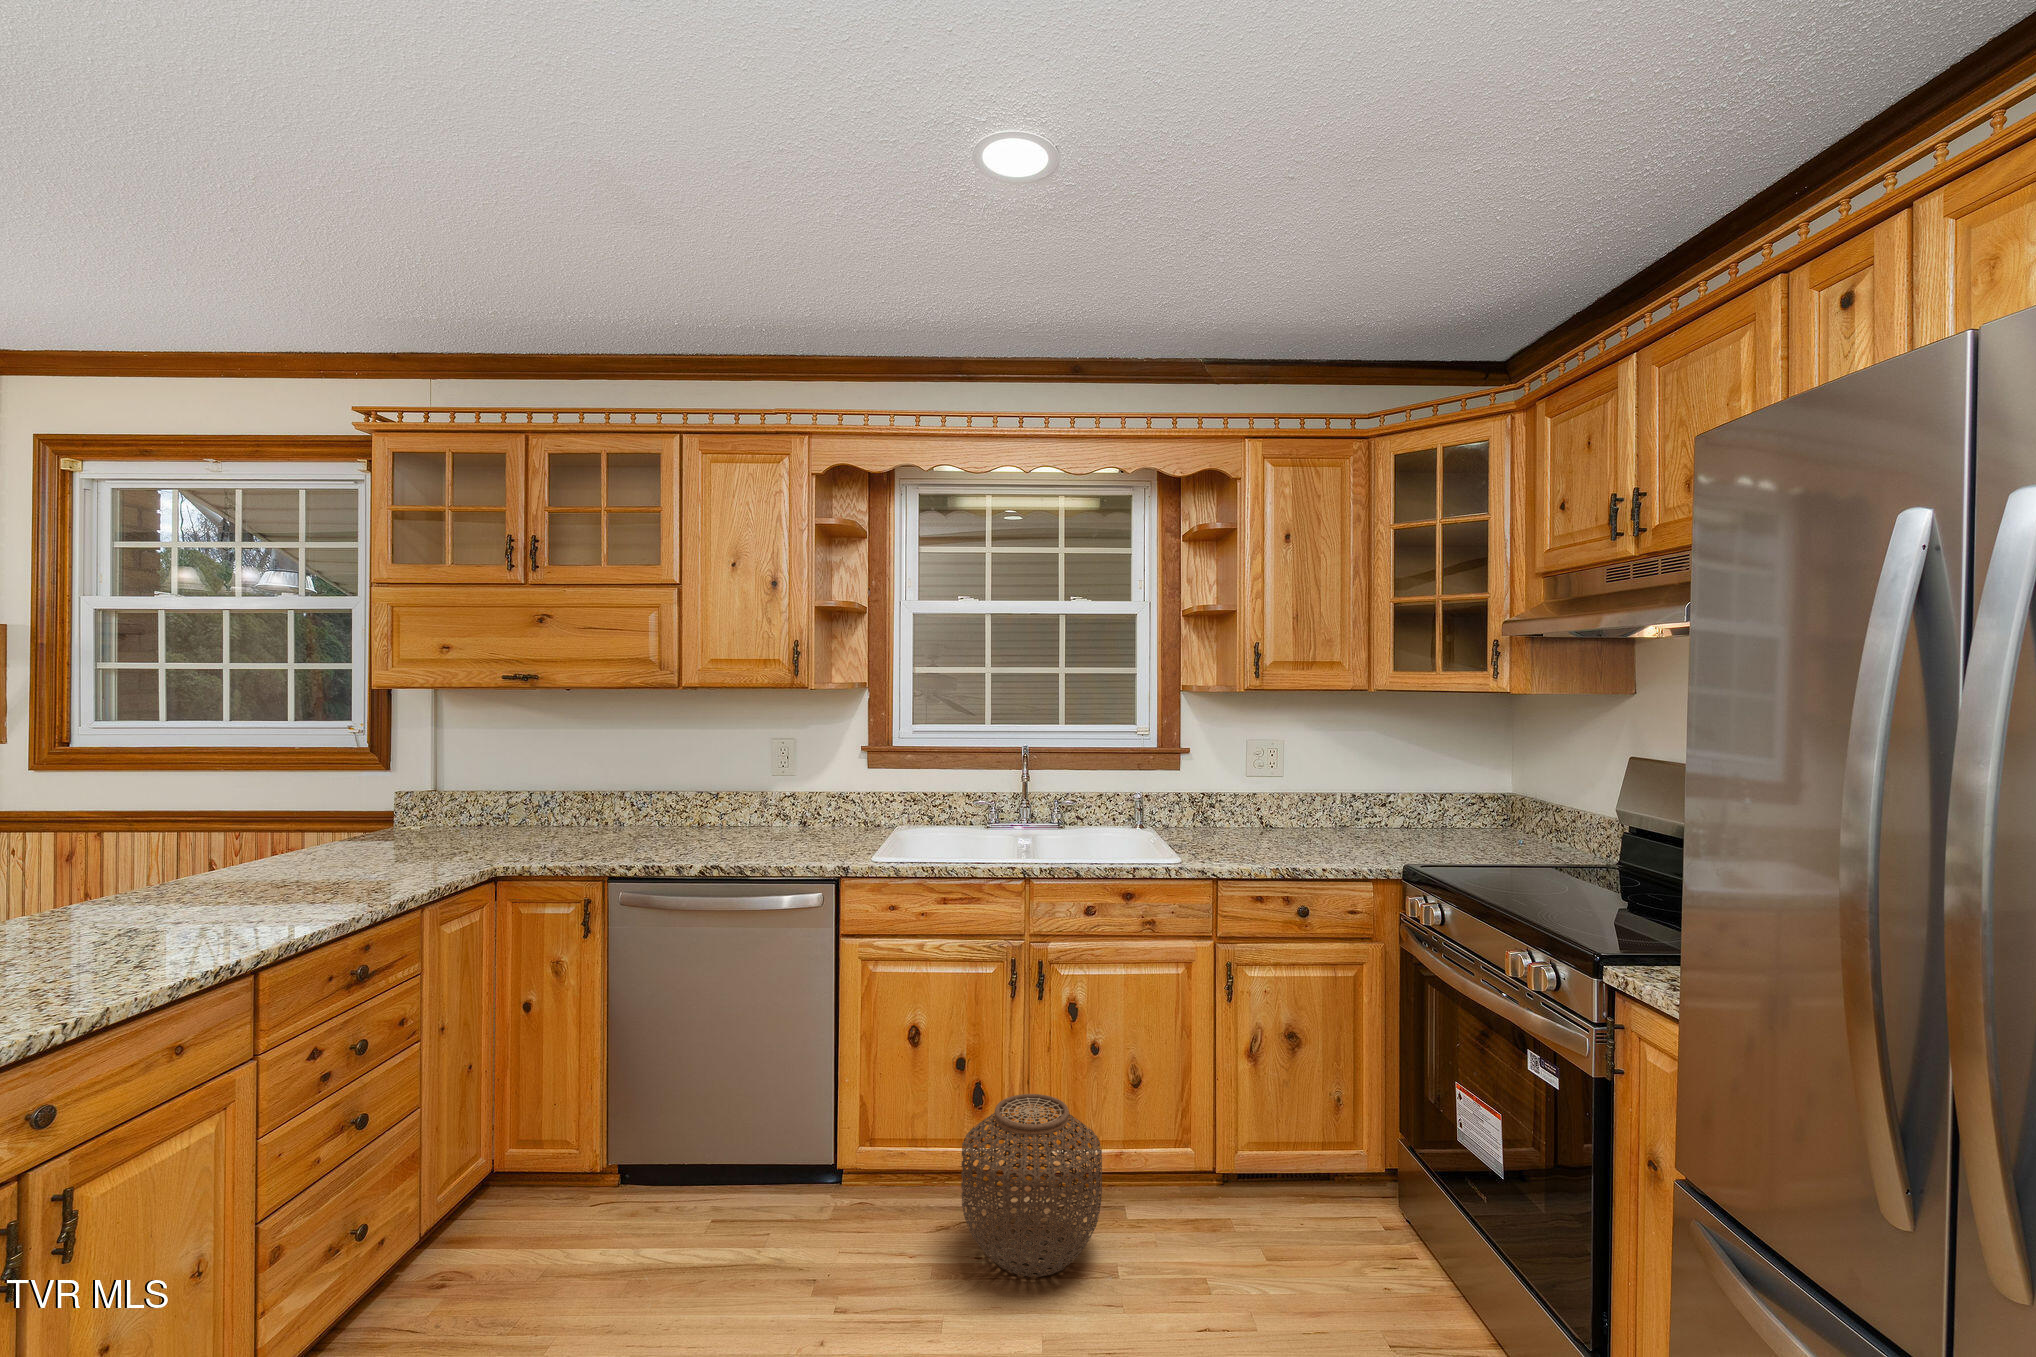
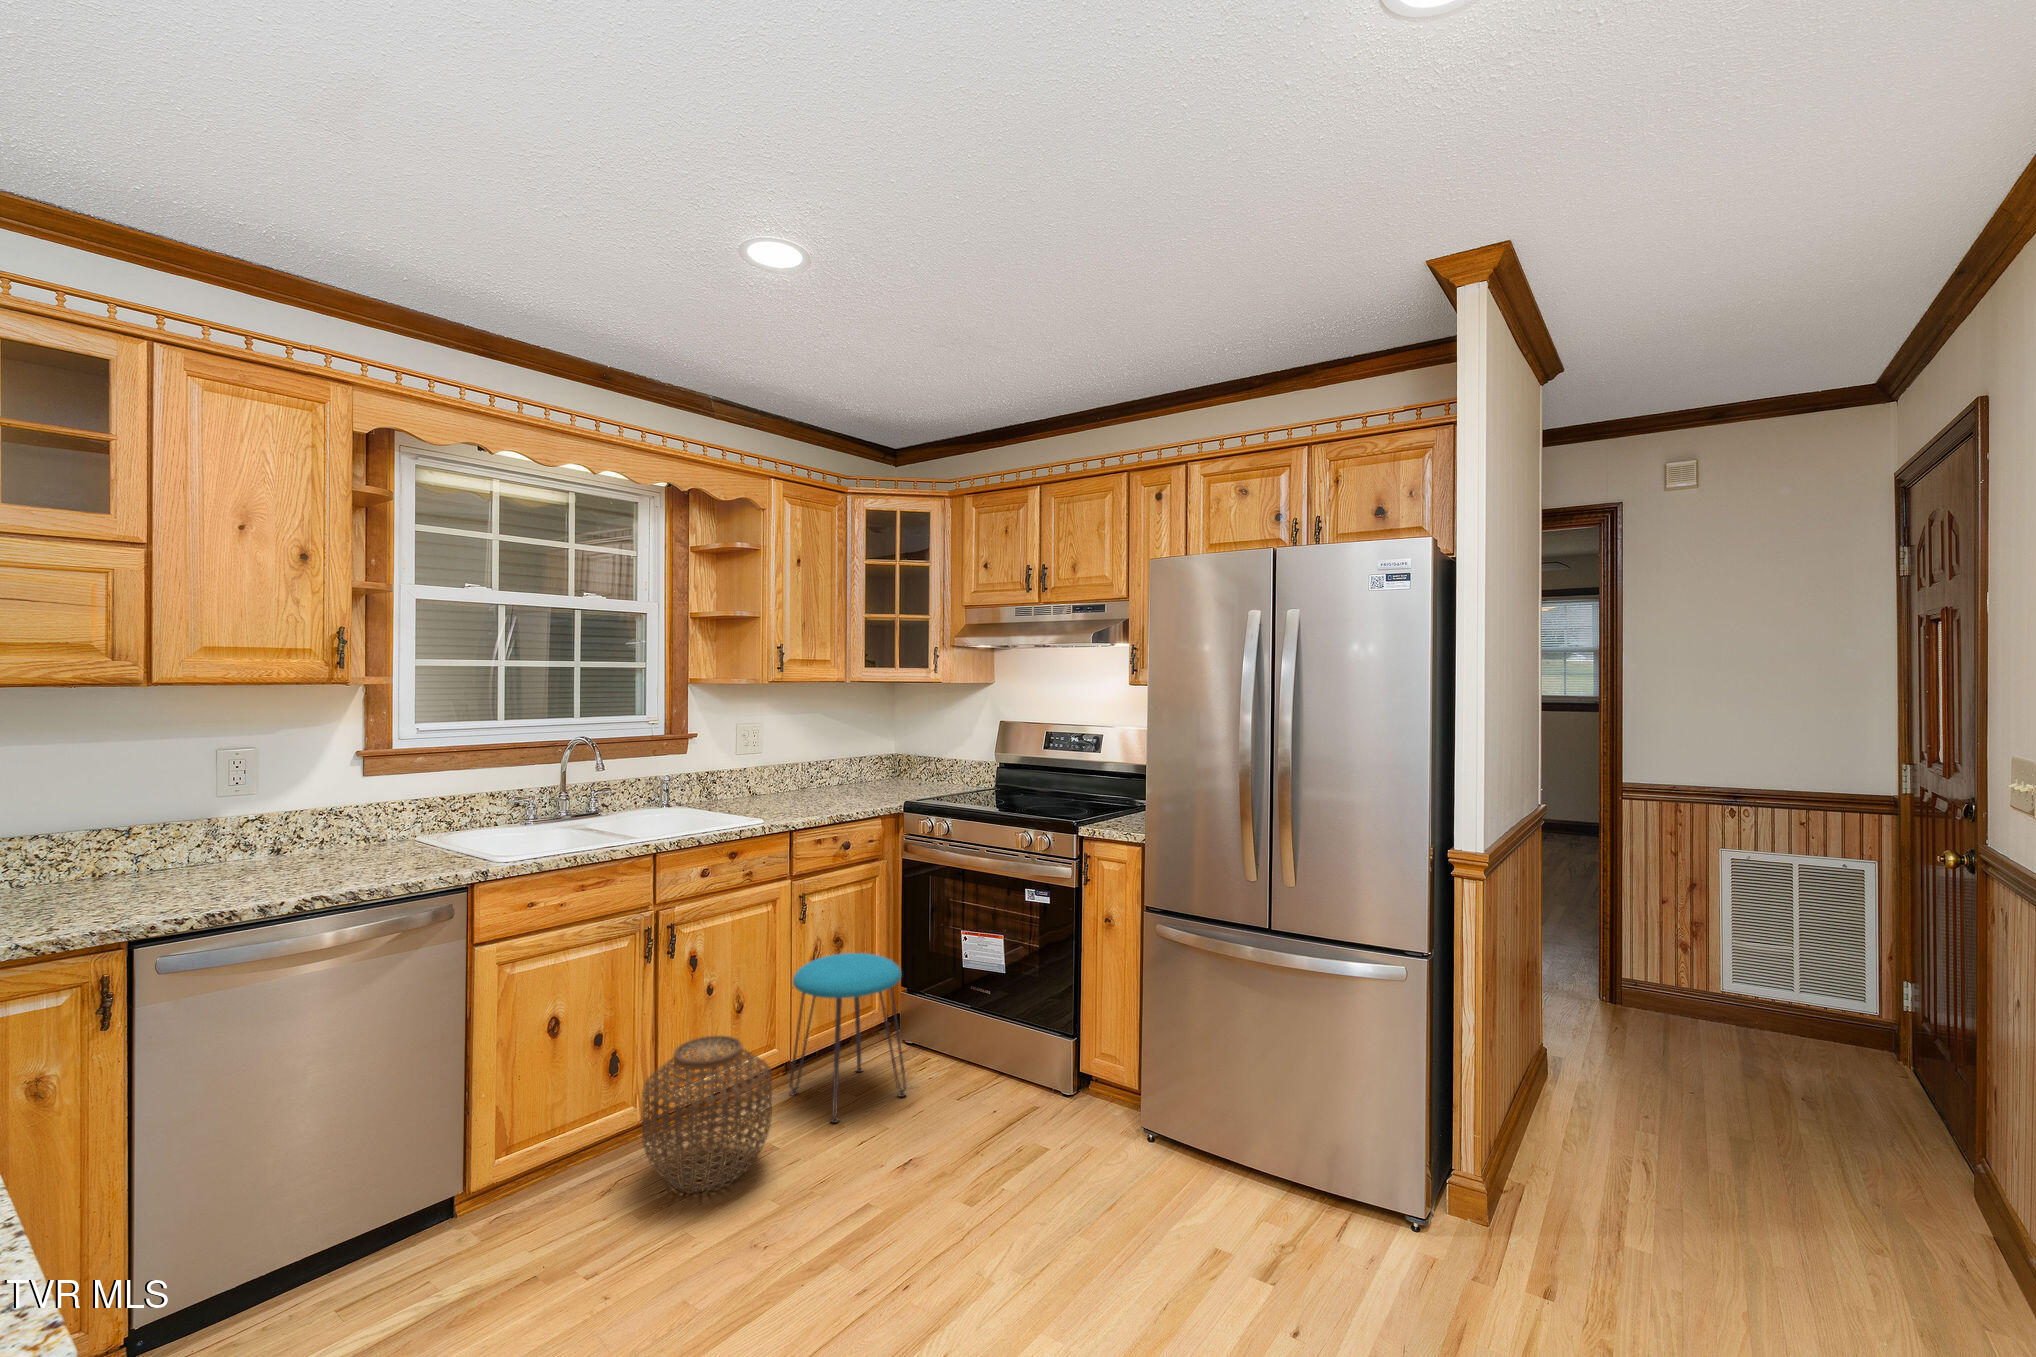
stool: none [1187,1050,1334,1284] -> present [789,953,907,1123]

